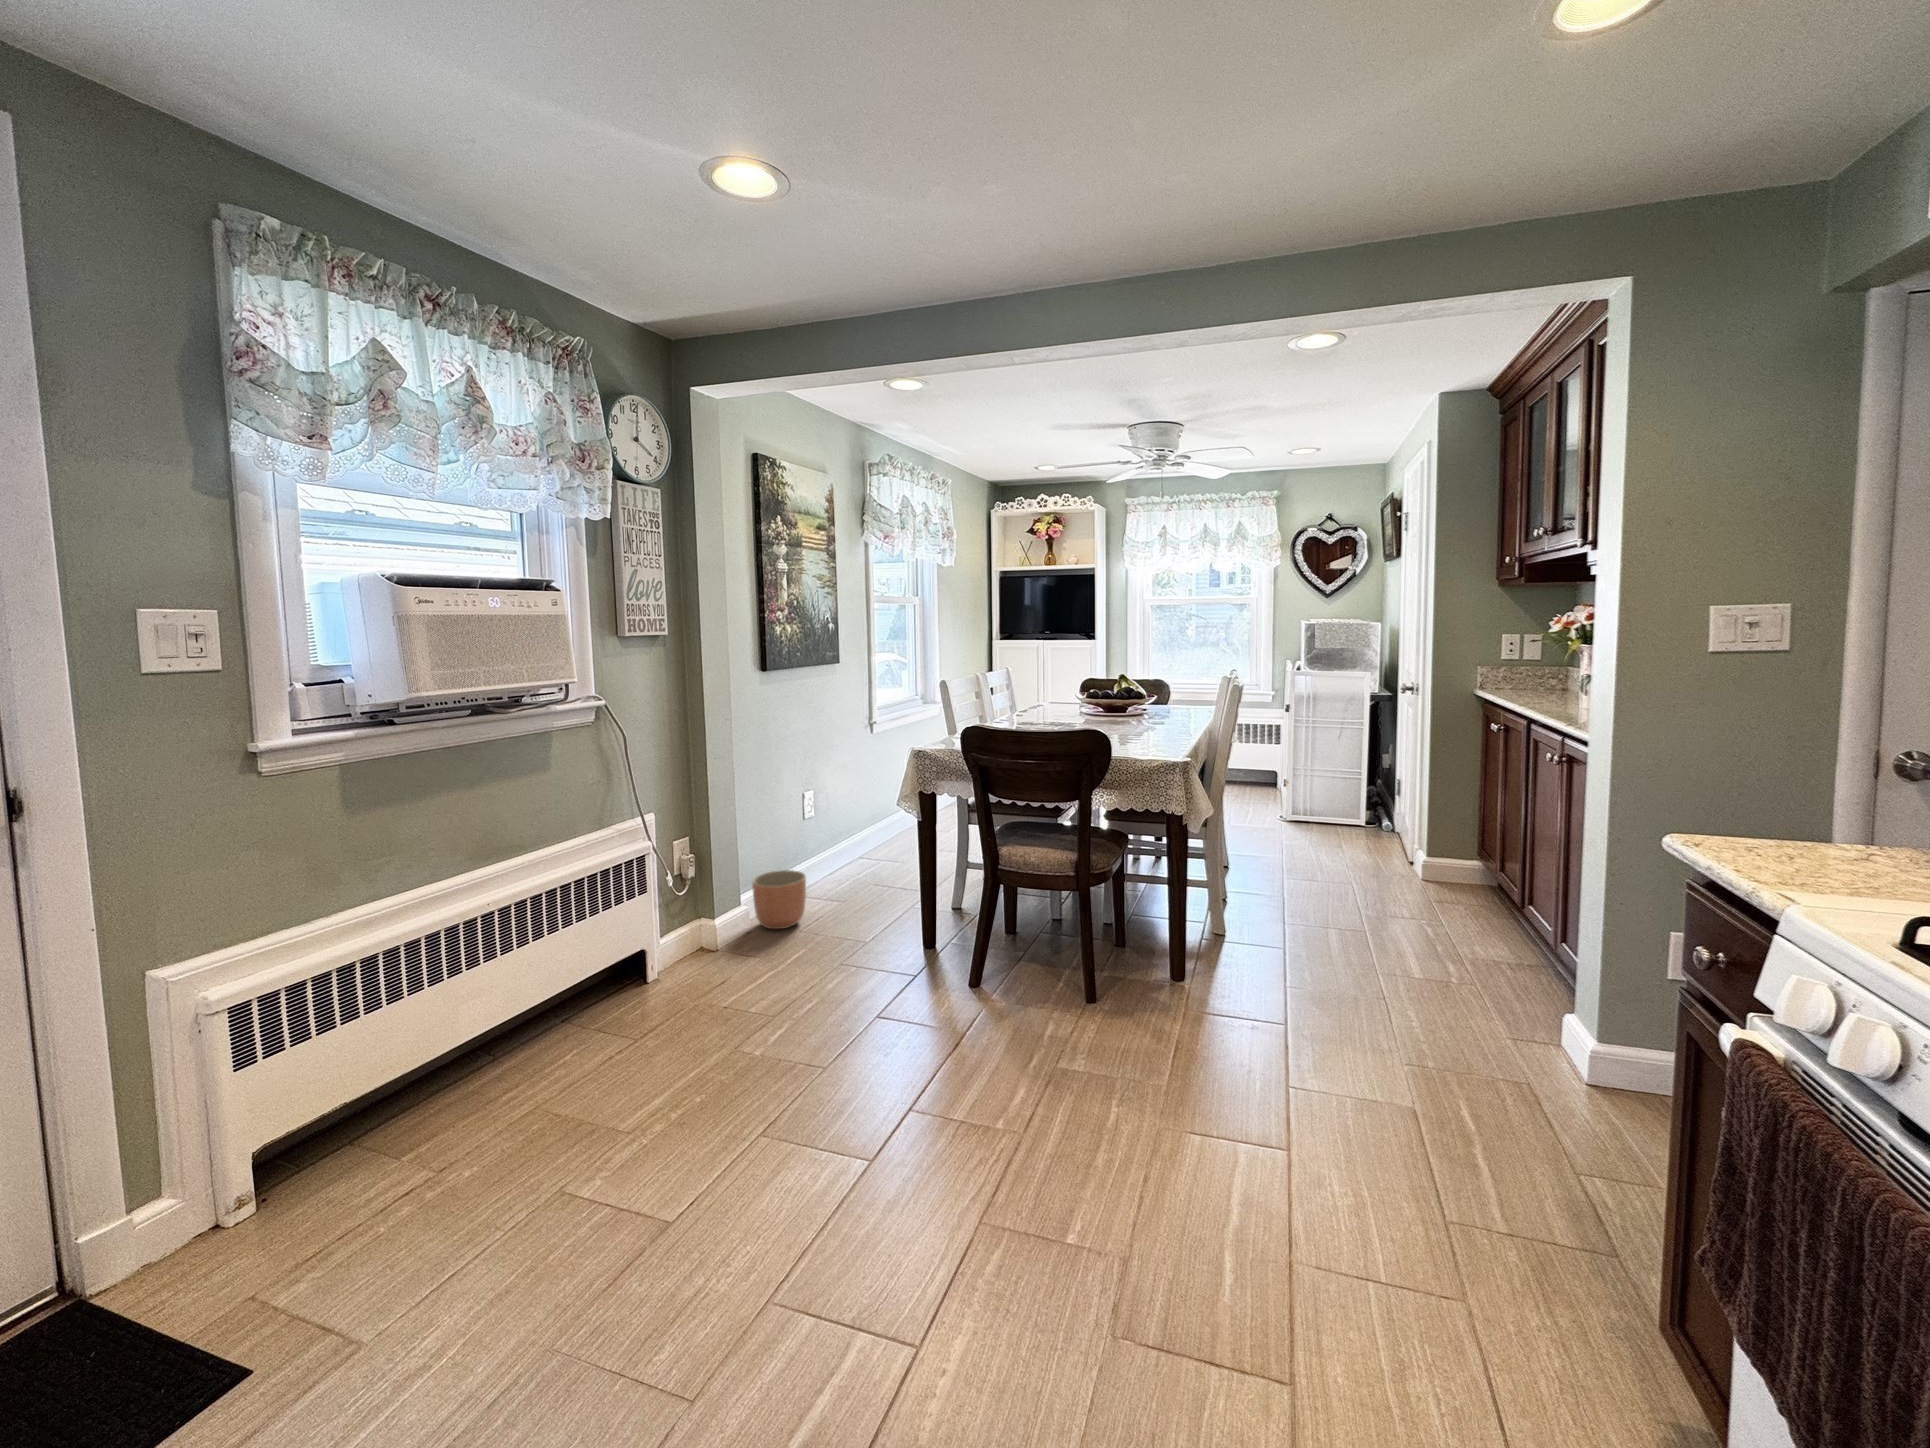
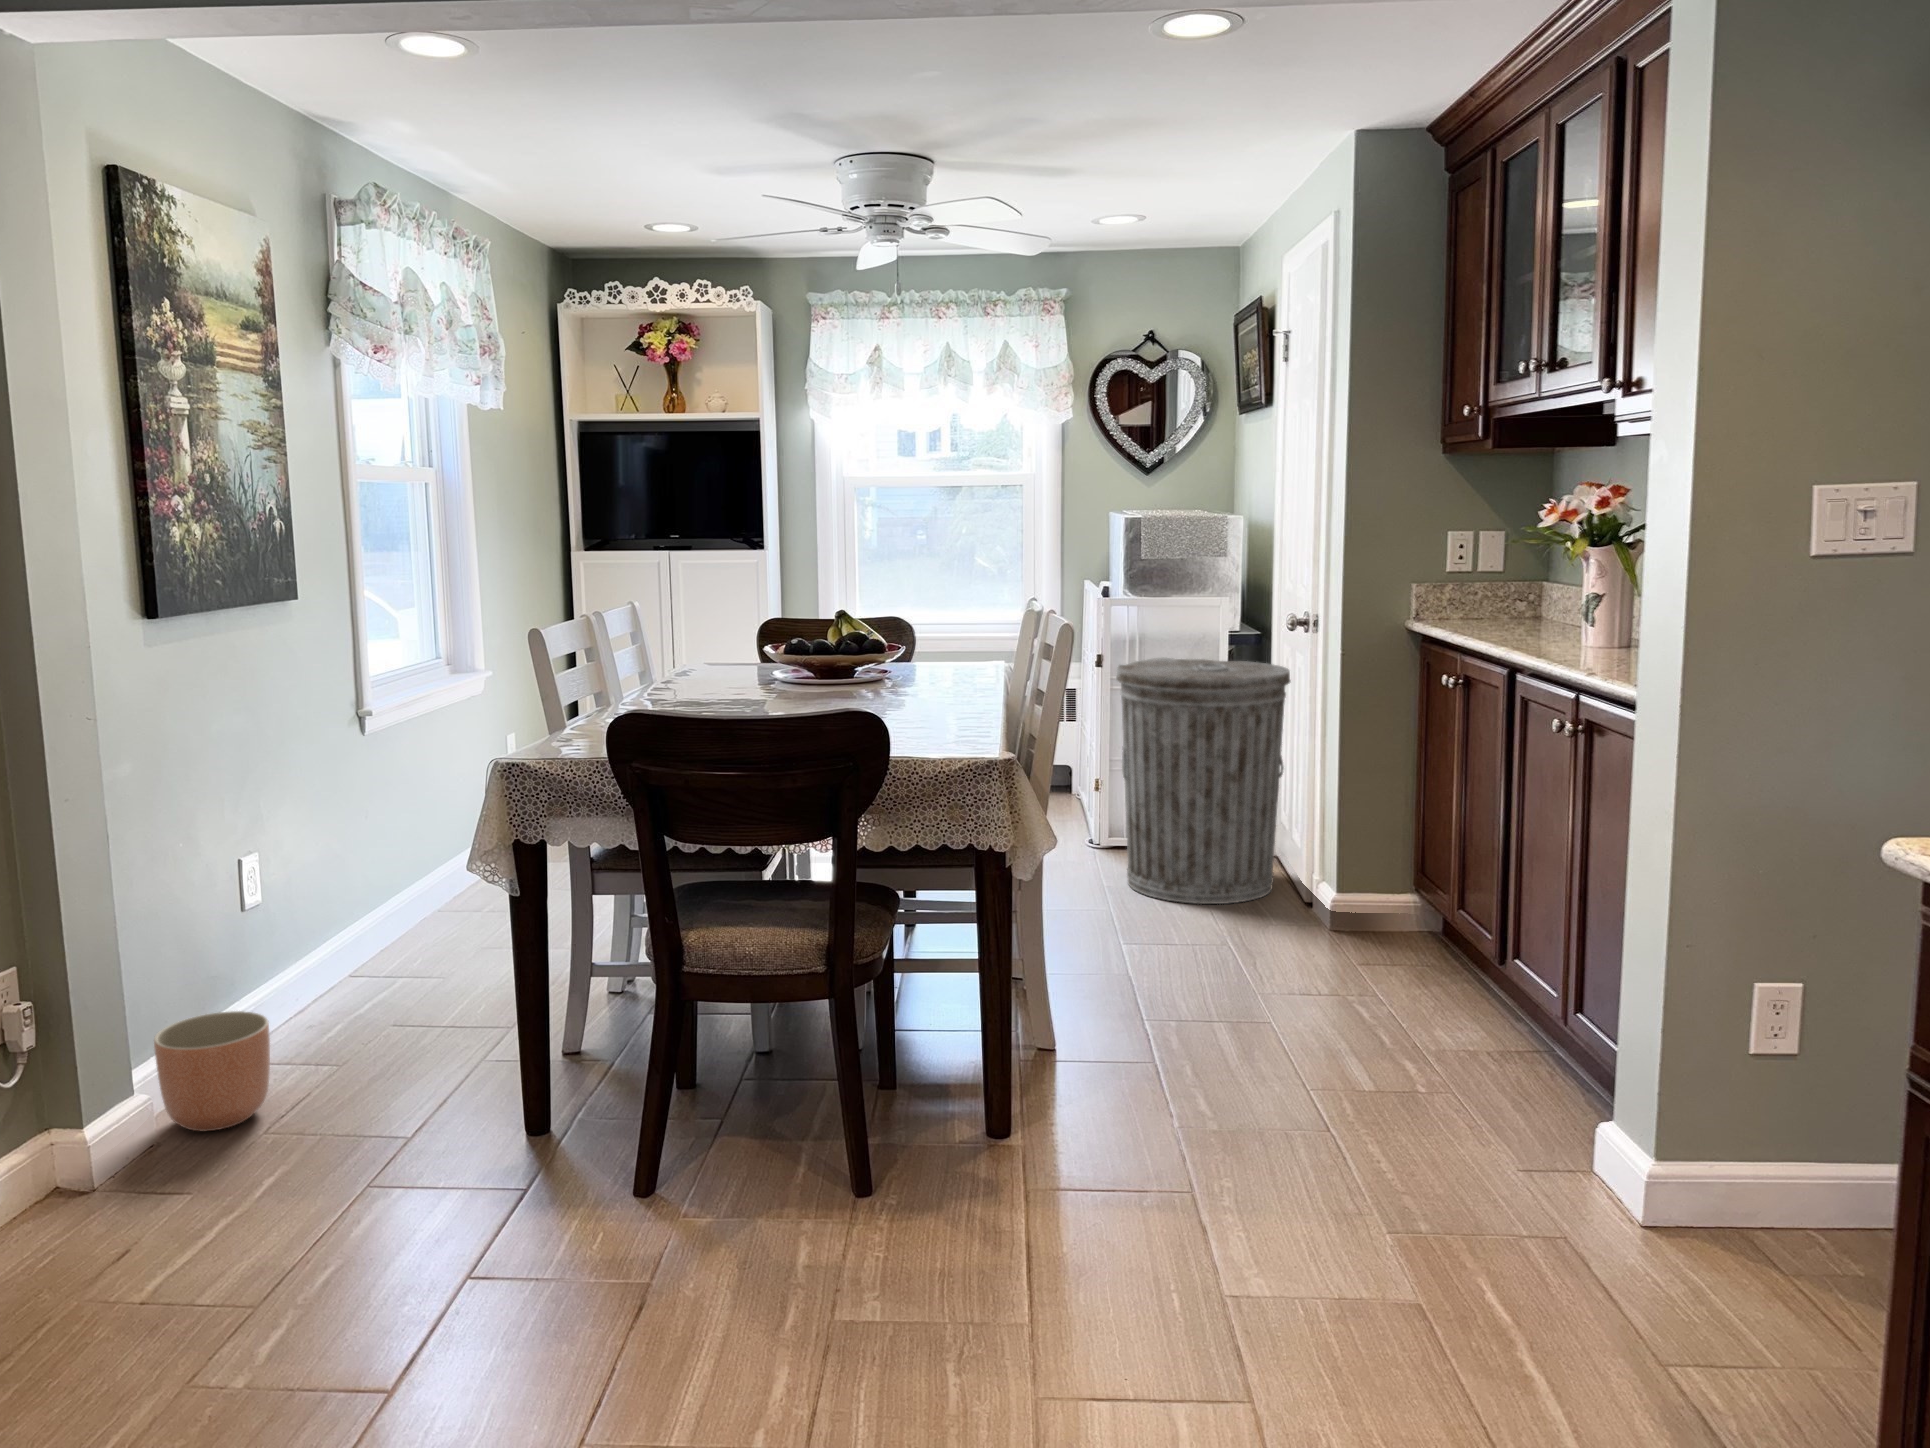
trash can: none [1291,708,1403,859] -> present [1116,658,1290,904]

